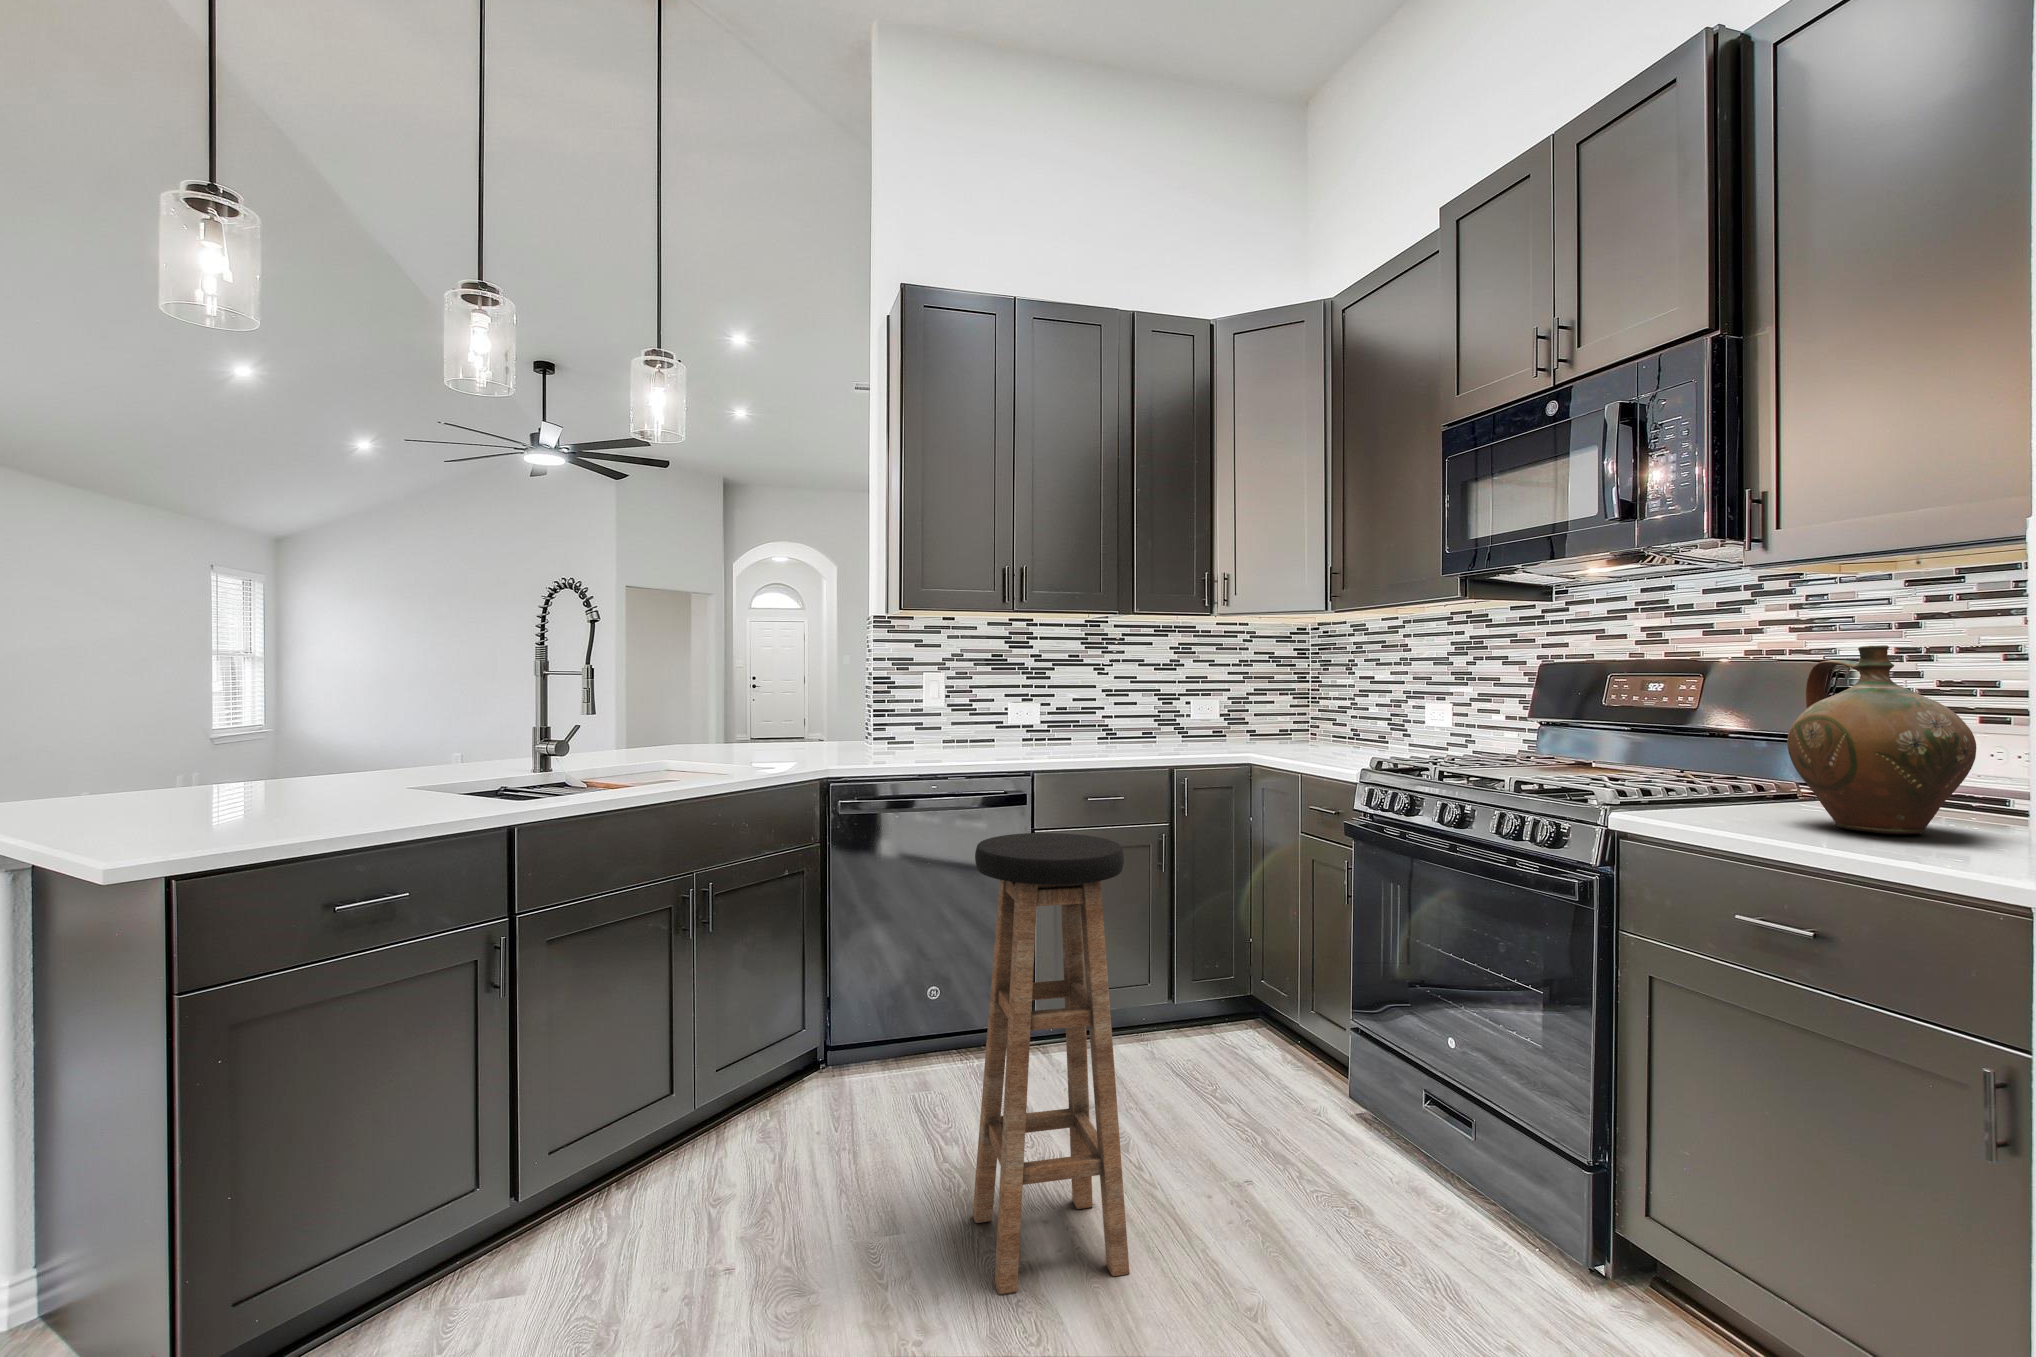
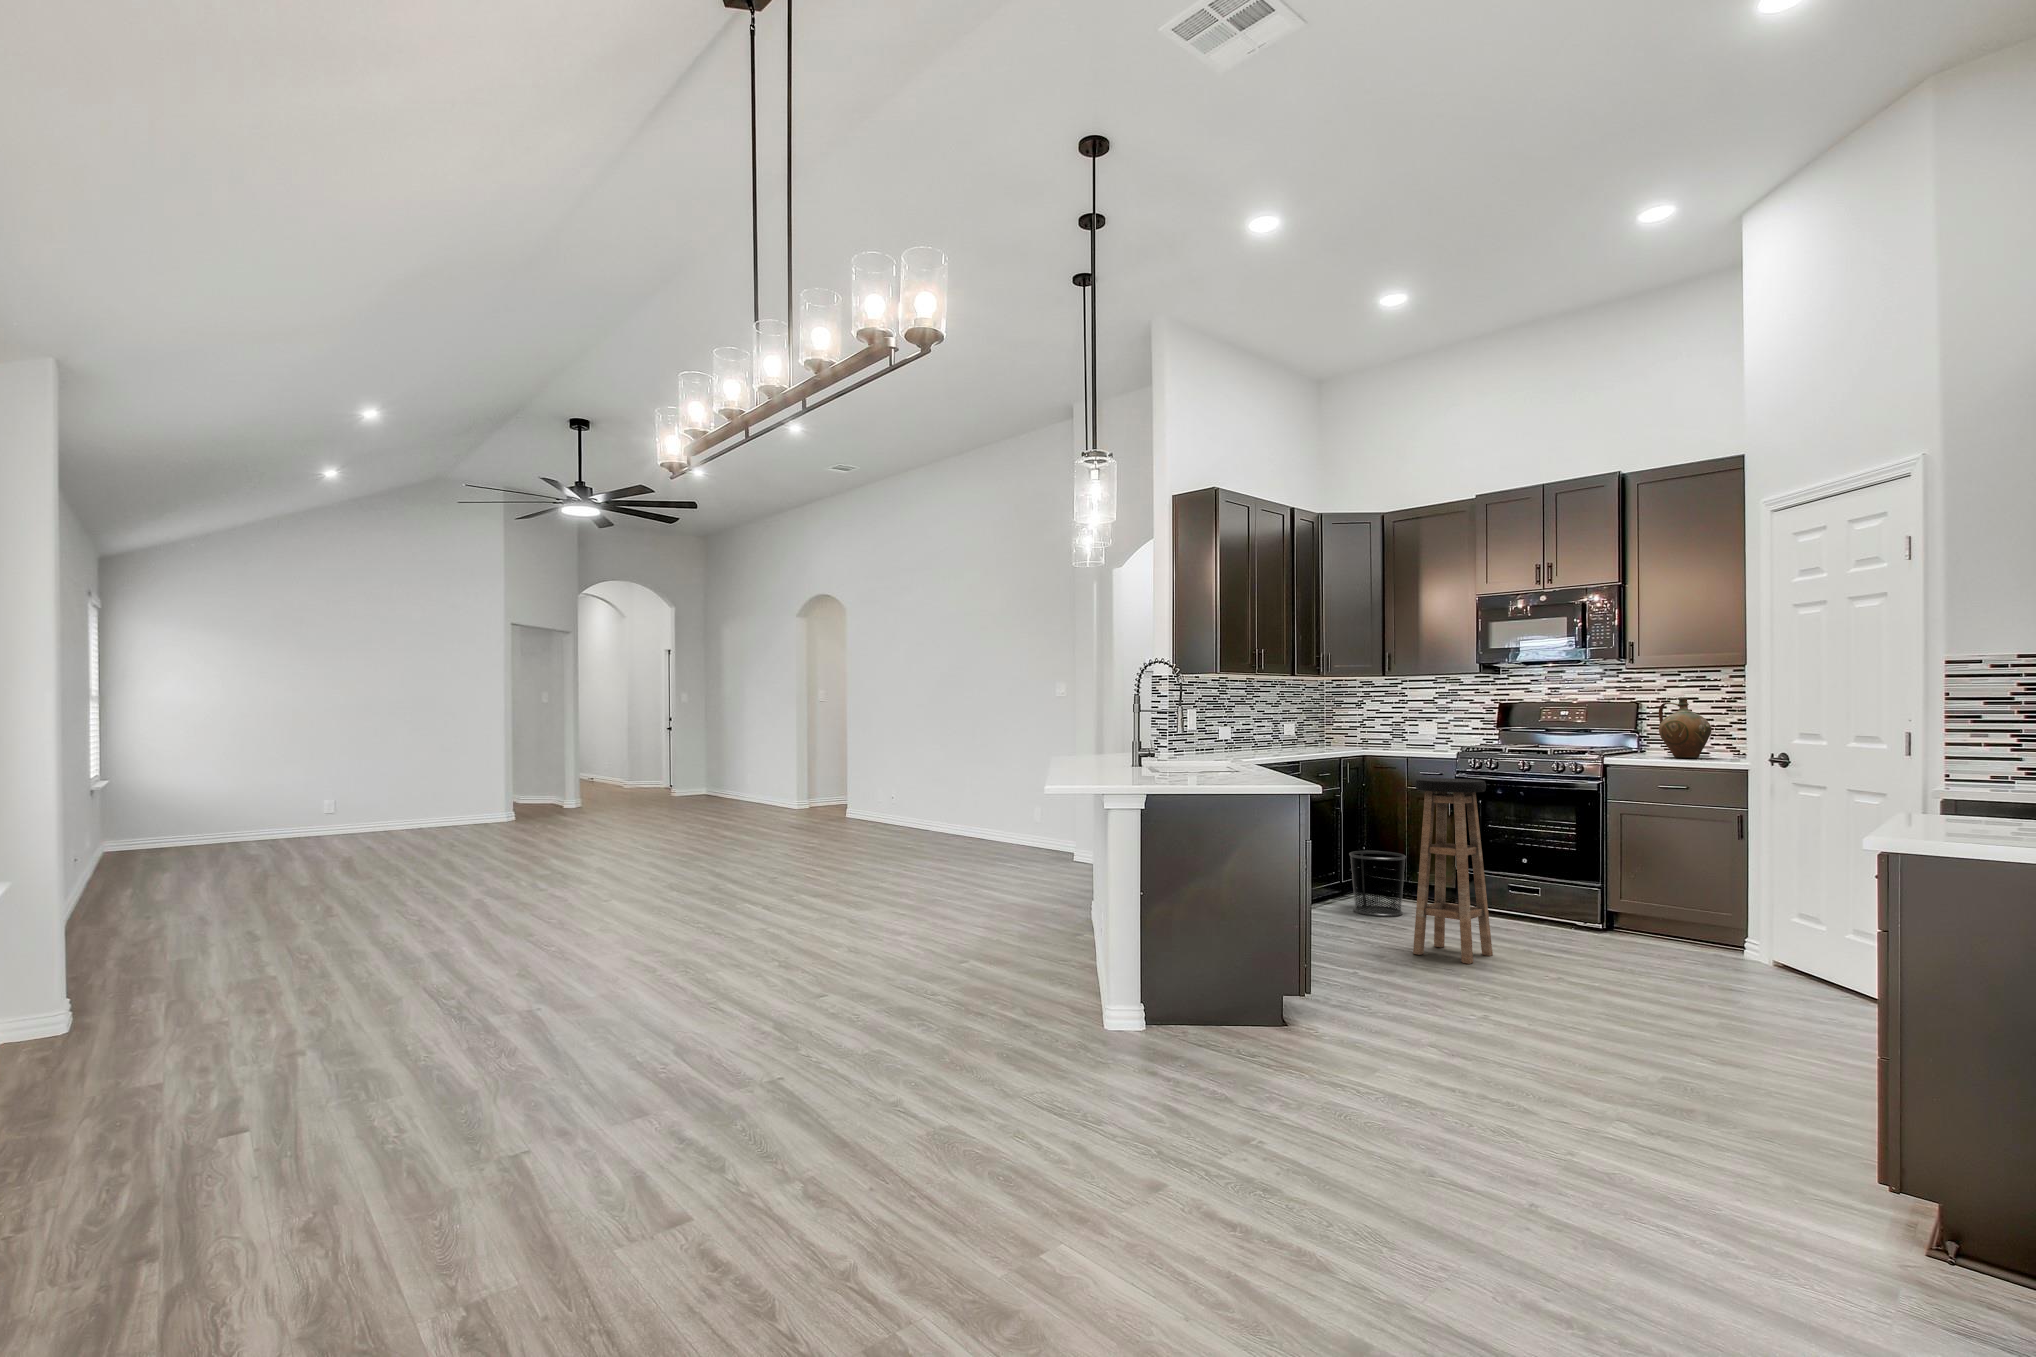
trash can: none [1156,939,1260,1081] -> present [1349,851,1406,917]

